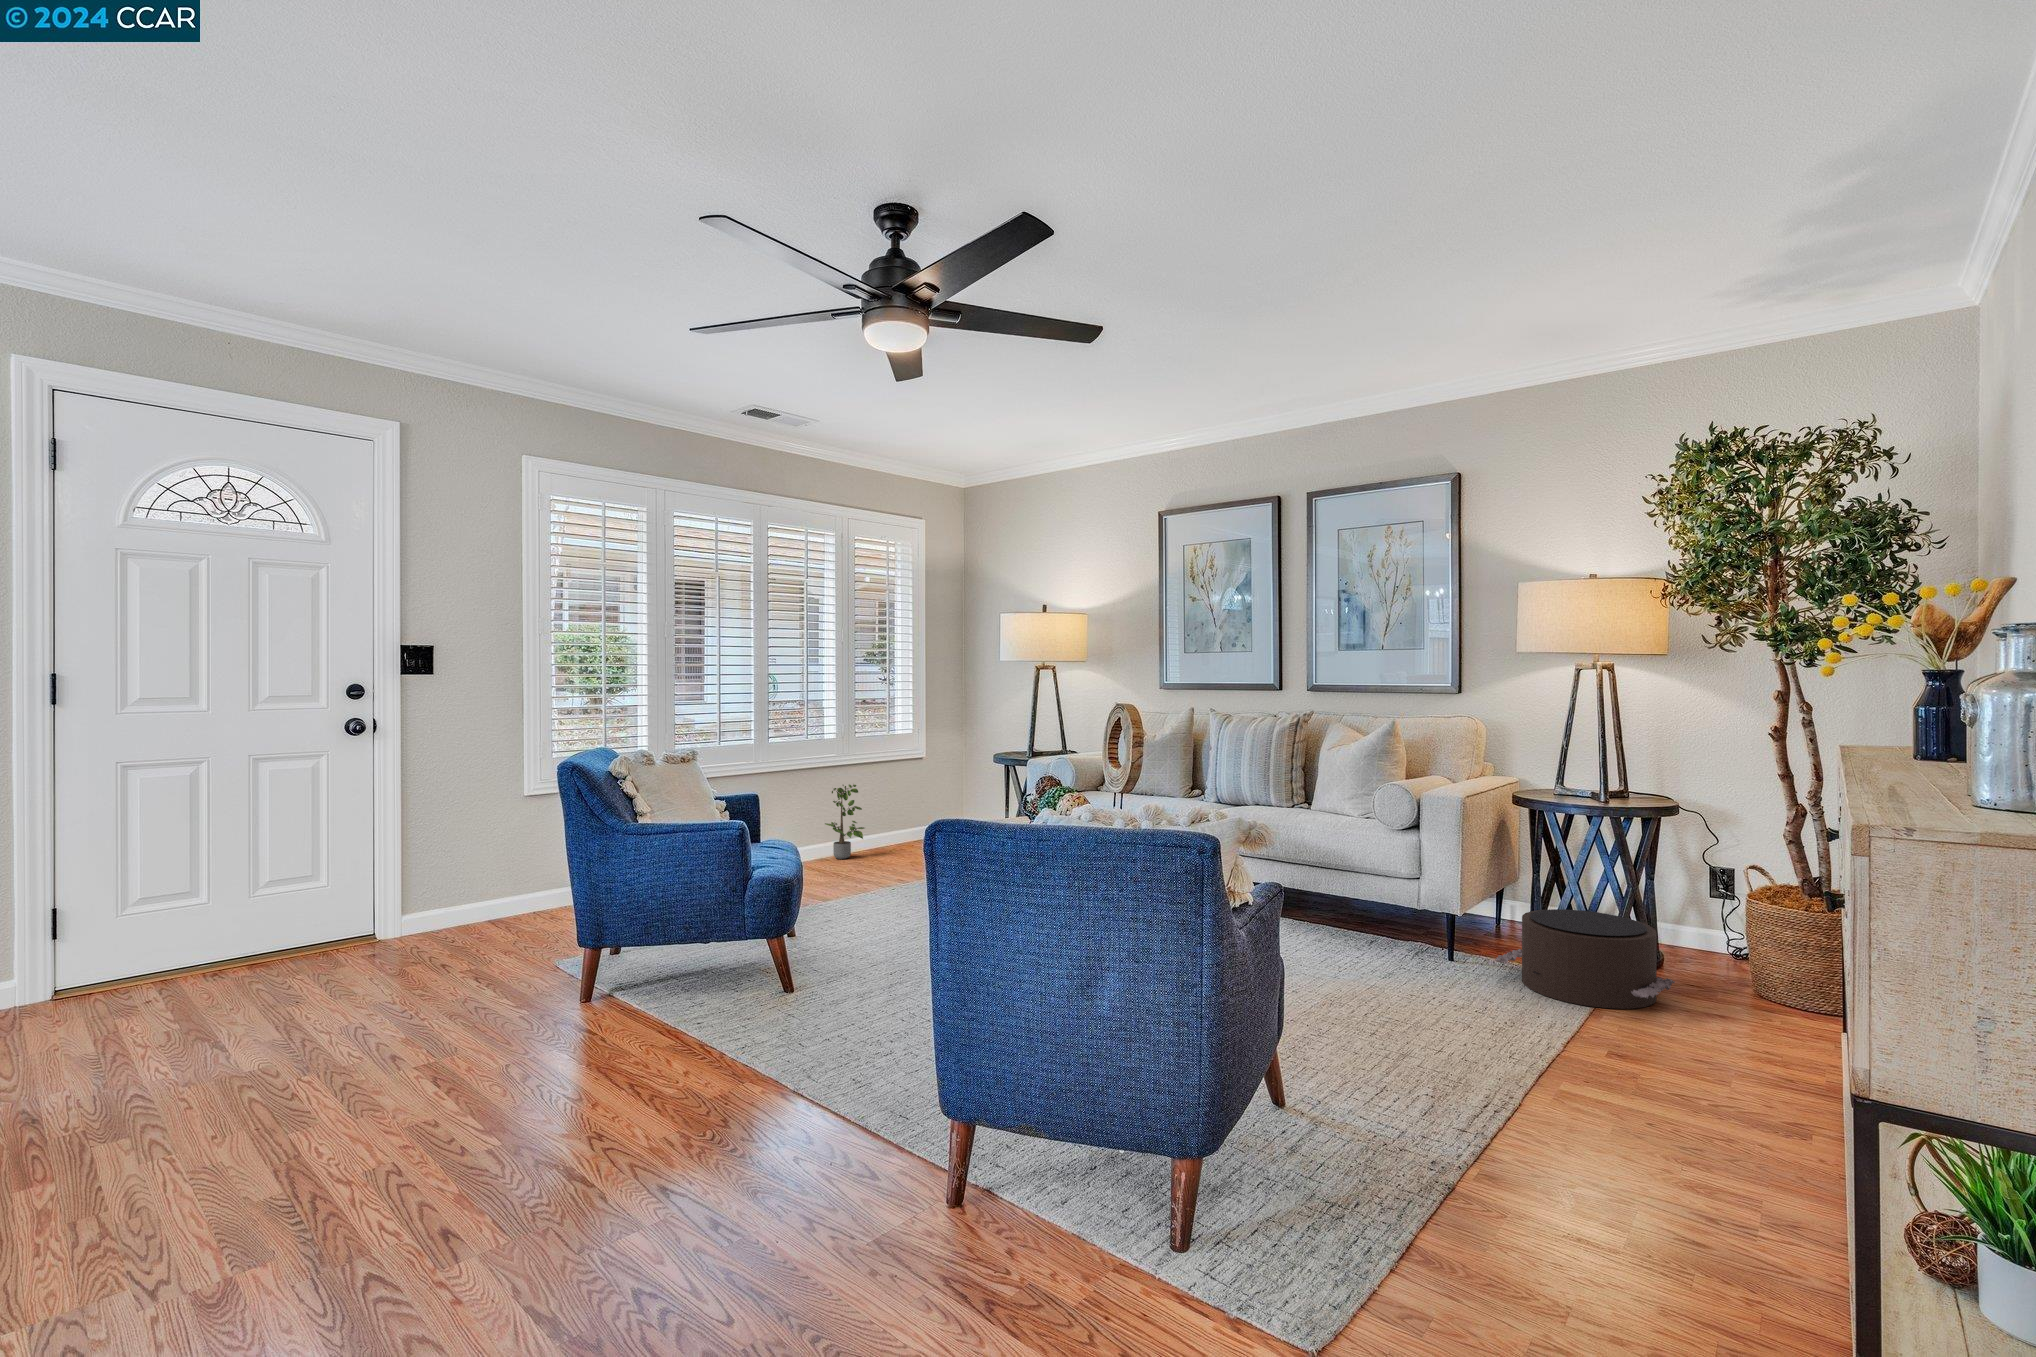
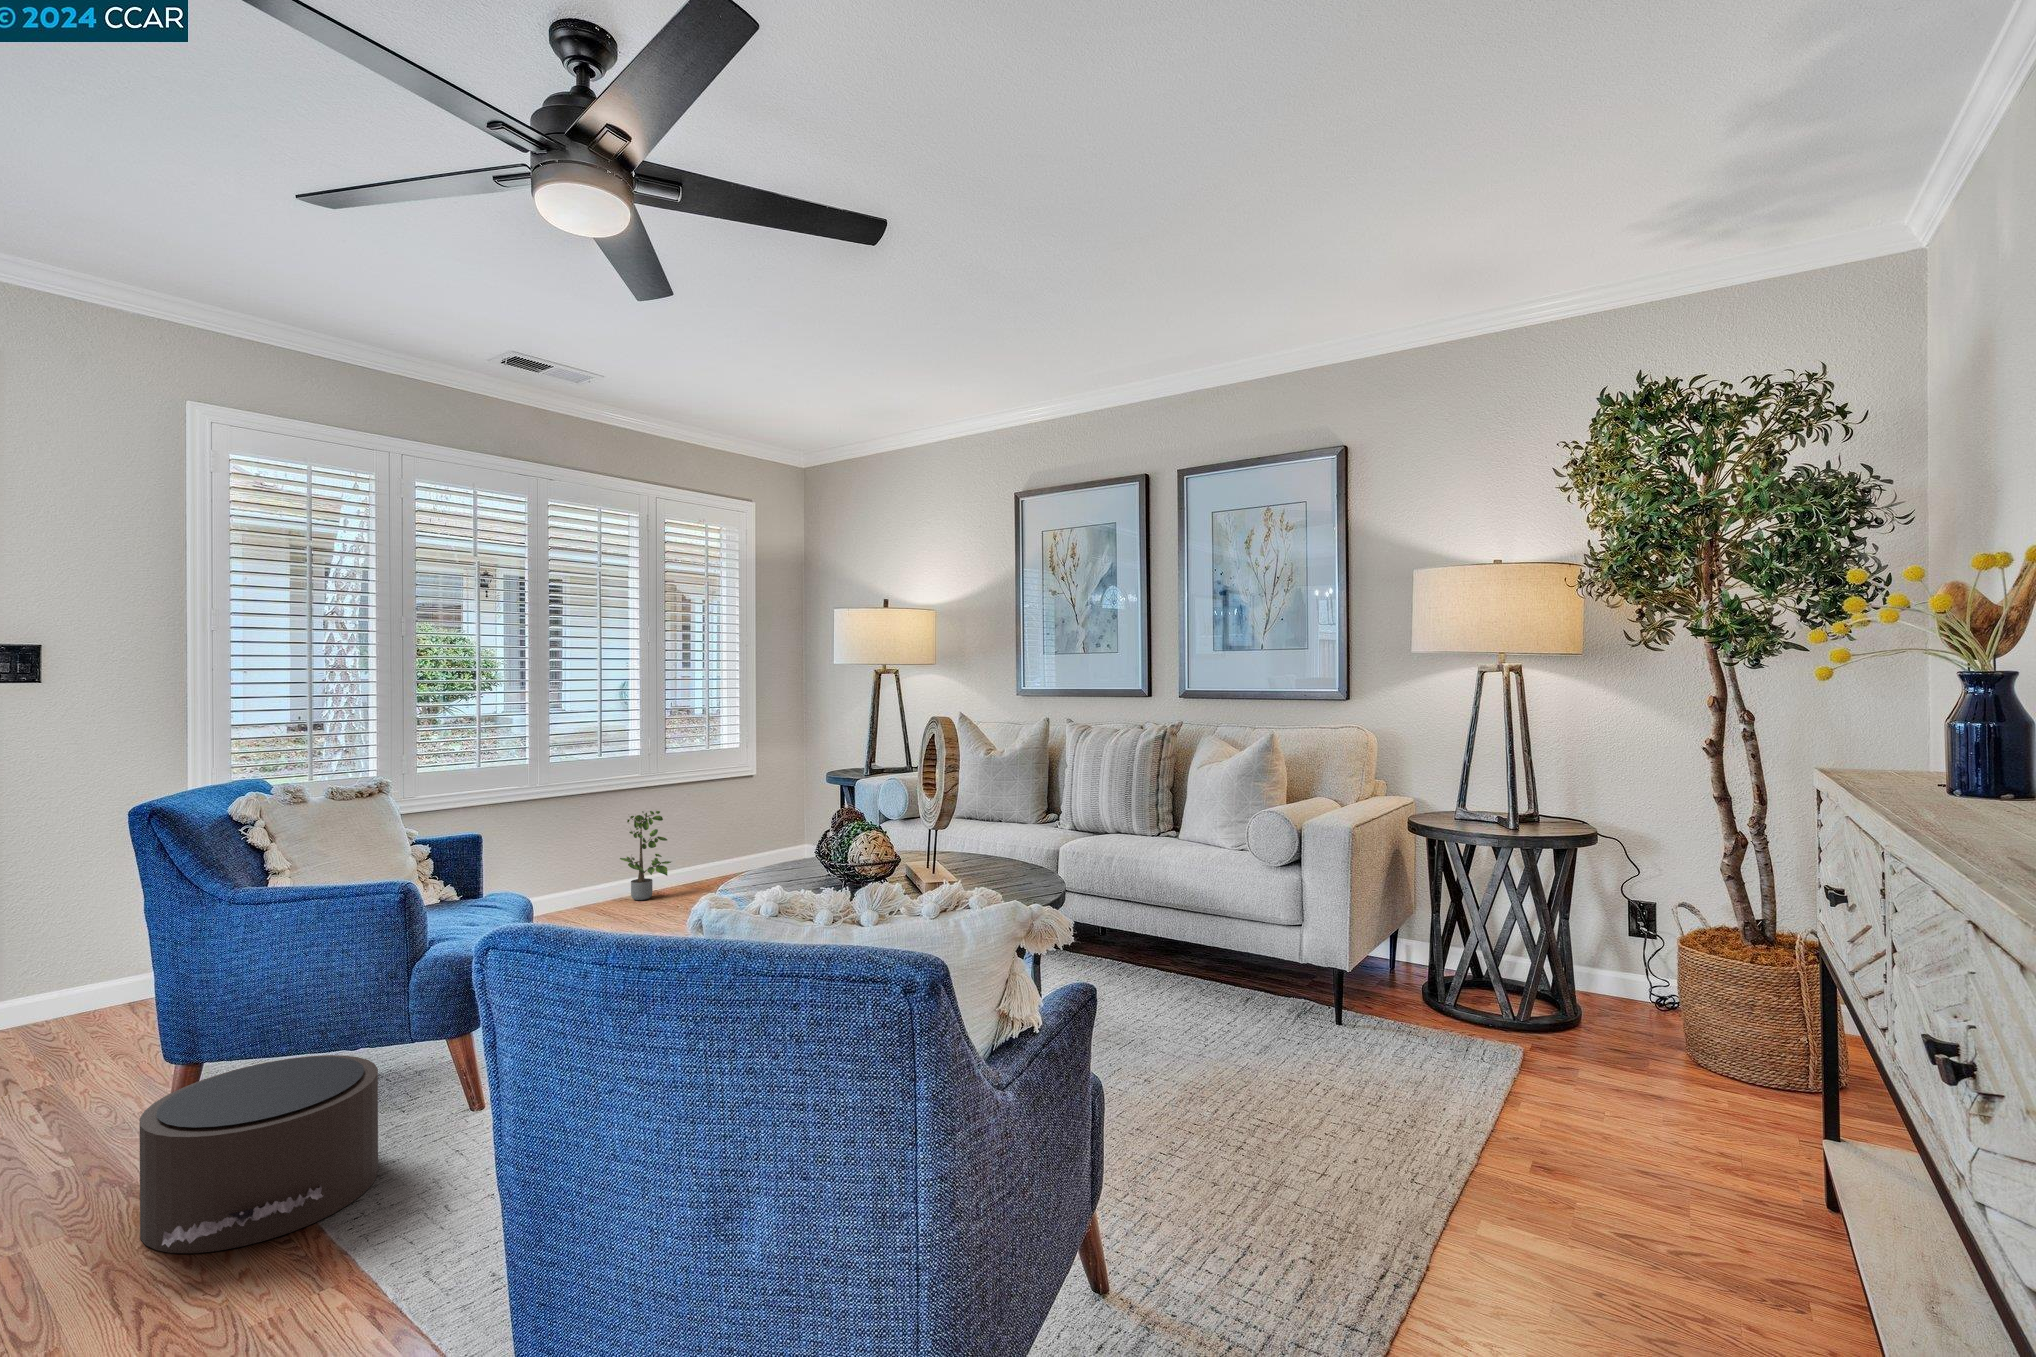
pouf: present [1495,909,1675,1009] -> present [140,1055,378,1253]

